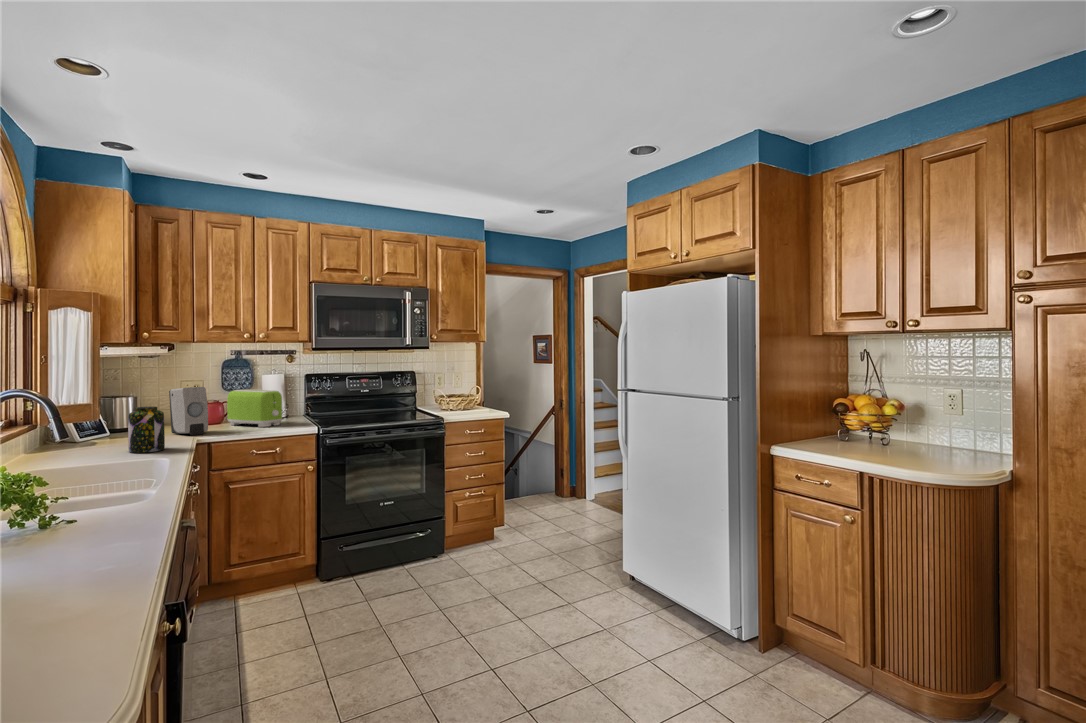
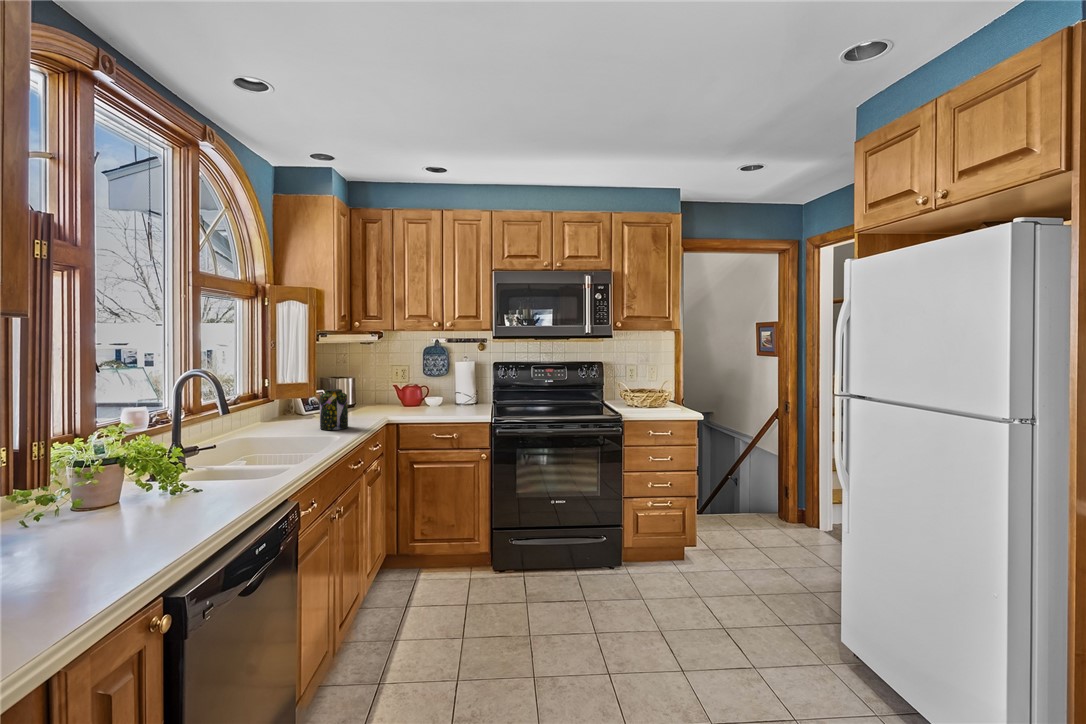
soap dispenser: present [169,387,208,435] -> none [370,372,397,416]
toaster: present [227,389,282,427] -> none [422,375,465,411]

